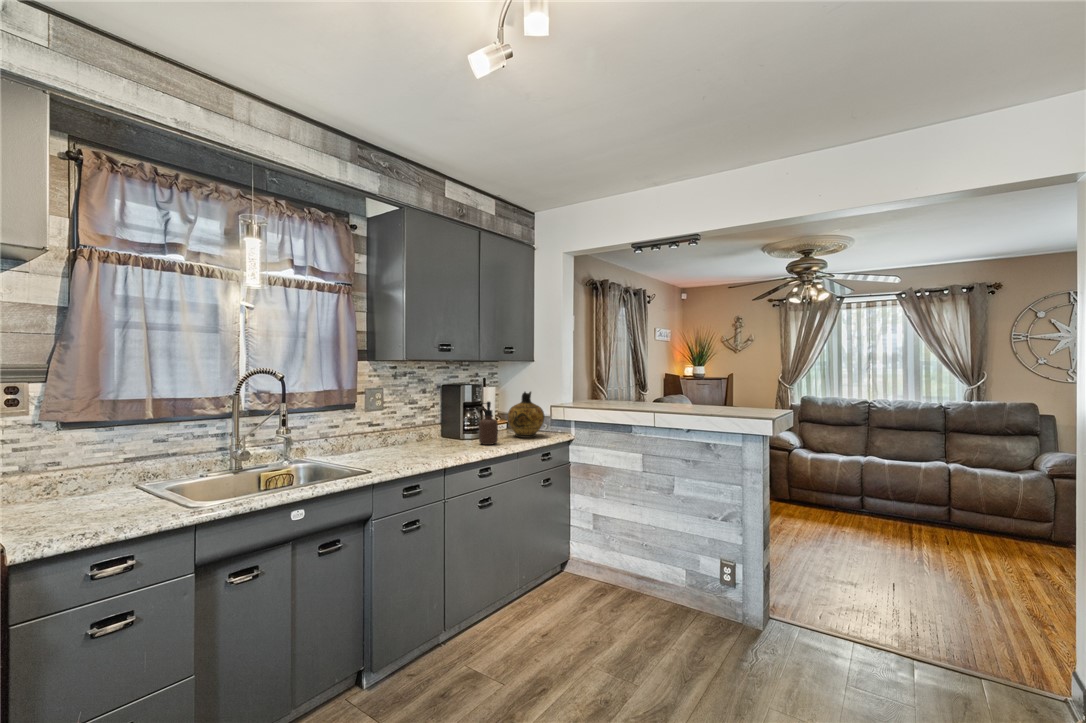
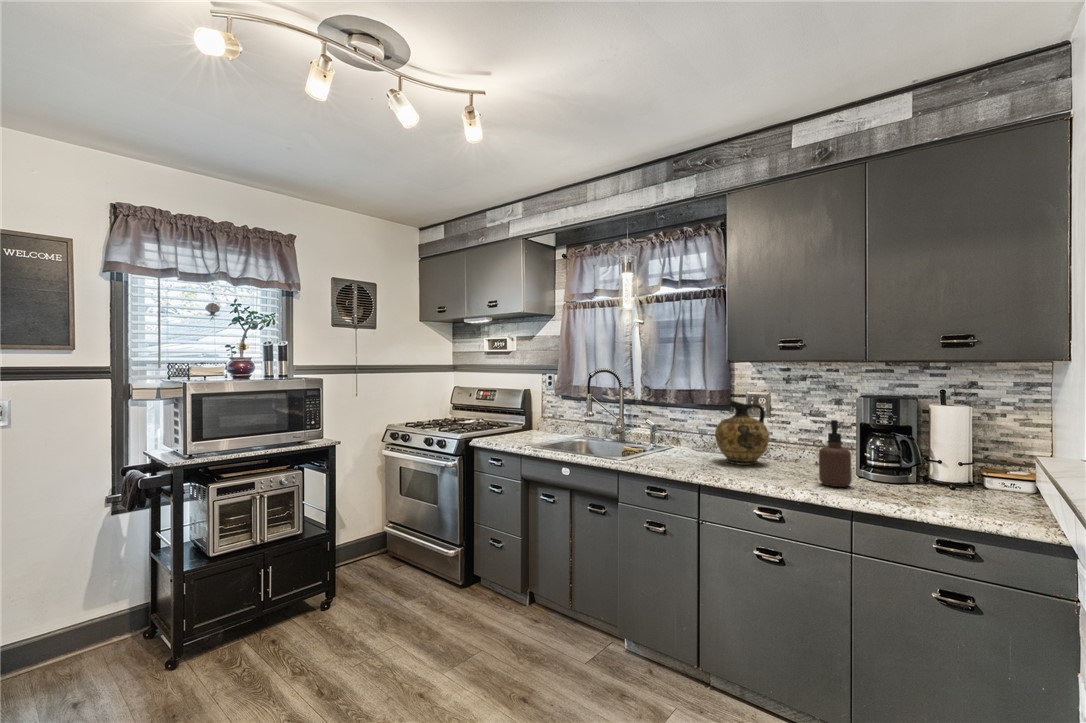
ceramic jug: present [508,392,544,438] -> present [715,400,769,465]

